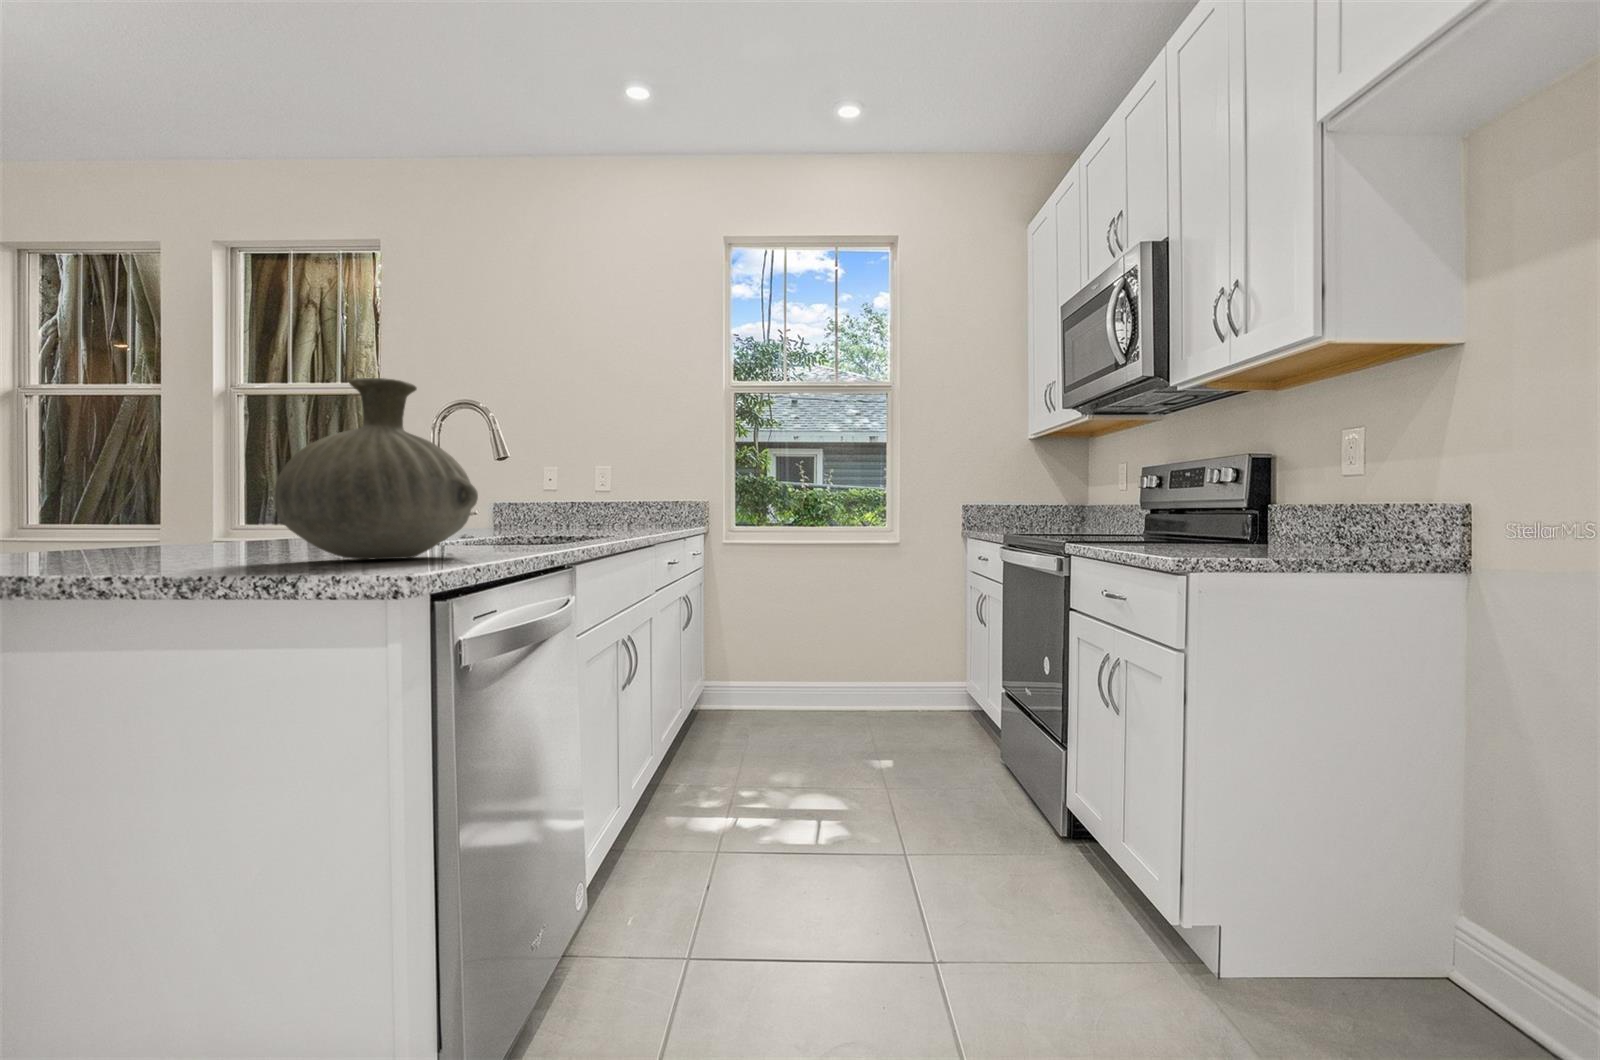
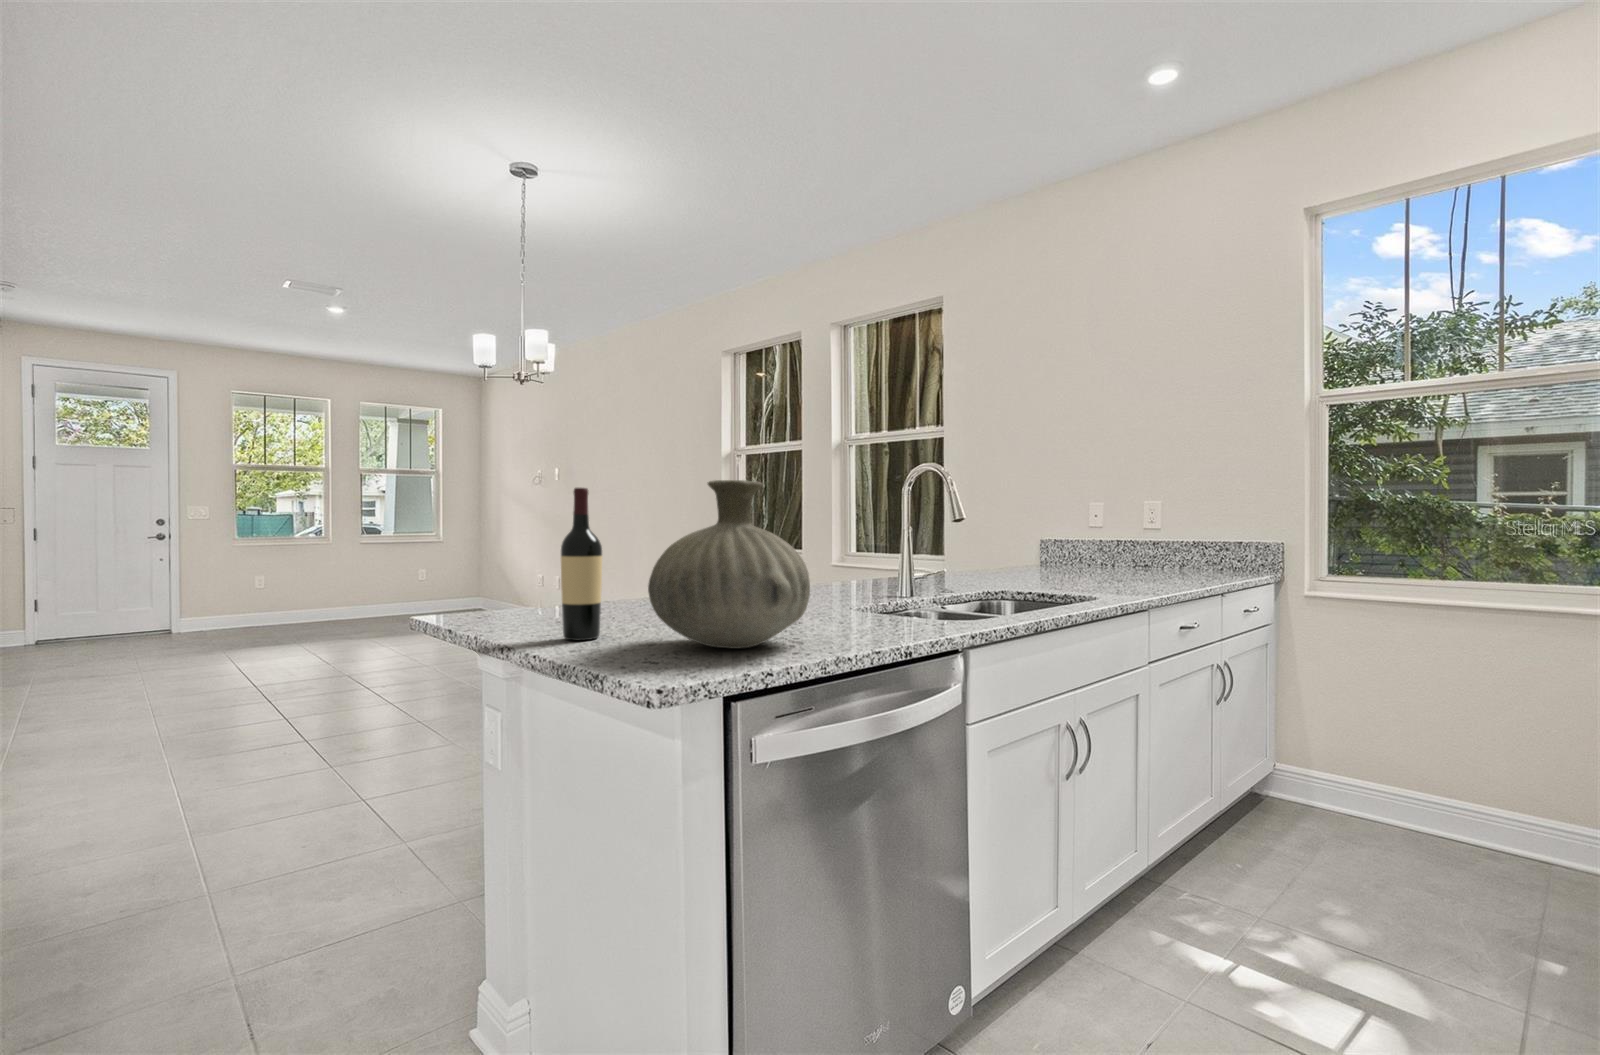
wine bottle: none [98,370,166,569] -> present [561,488,602,640]

